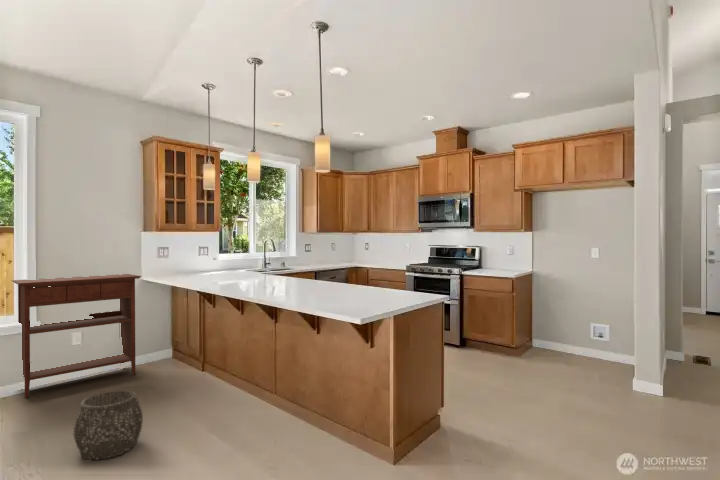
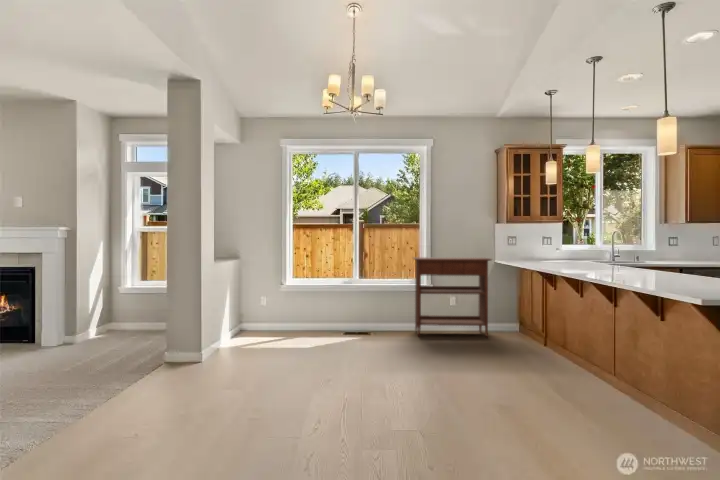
woven basket: present [73,390,143,460] -> none [438,332,480,374]

